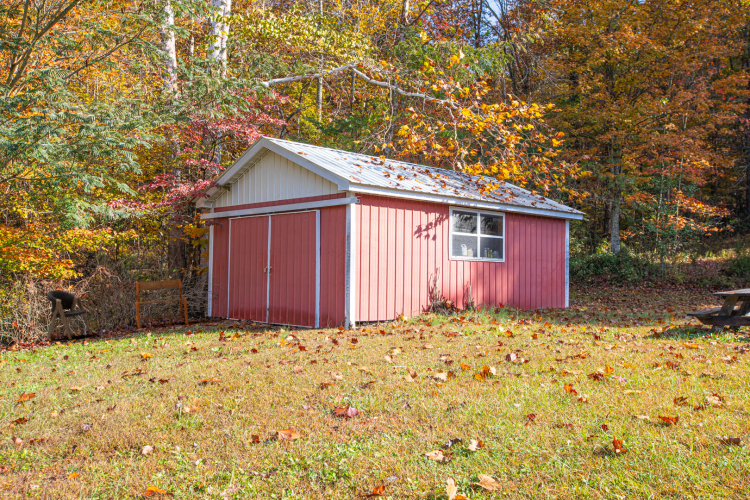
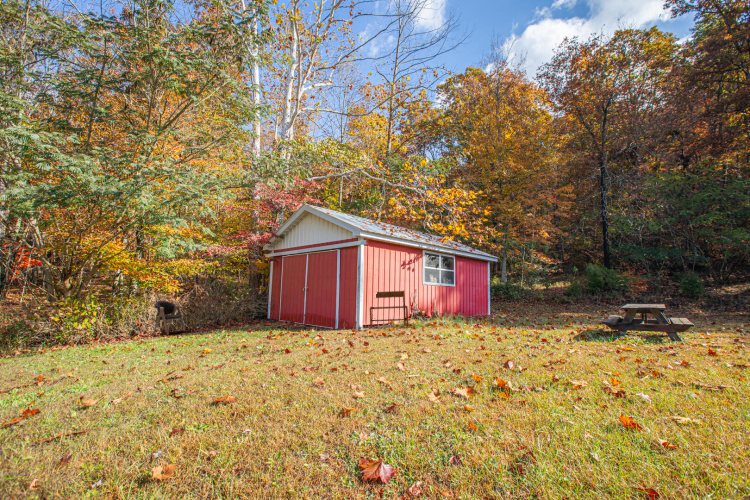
bench: present [135,279,188,328] -> present [370,291,409,328]

